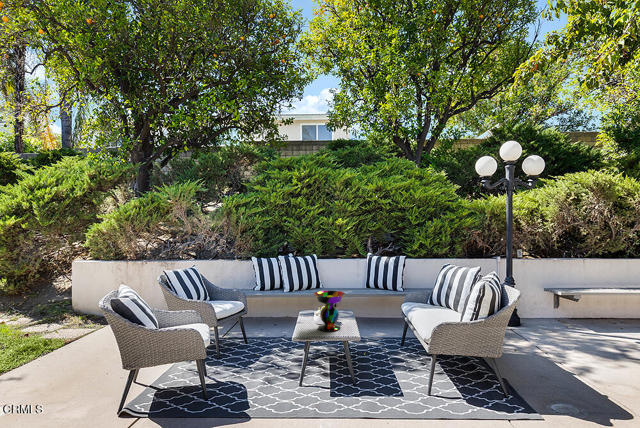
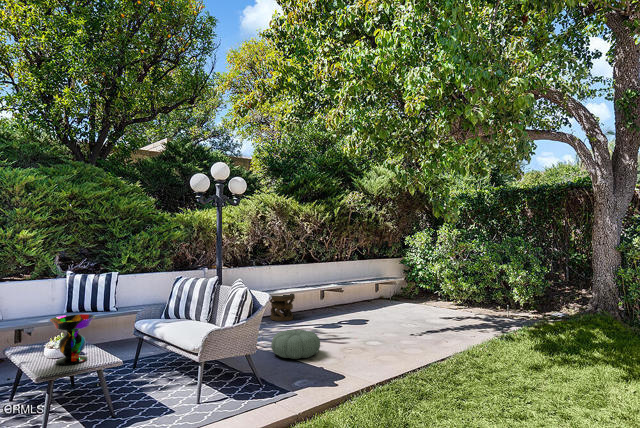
side table: none [578,293,619,329] -> present [270,294,295,321]
pouf: none [549,342,622,384] -> present [271,330,320,359]

